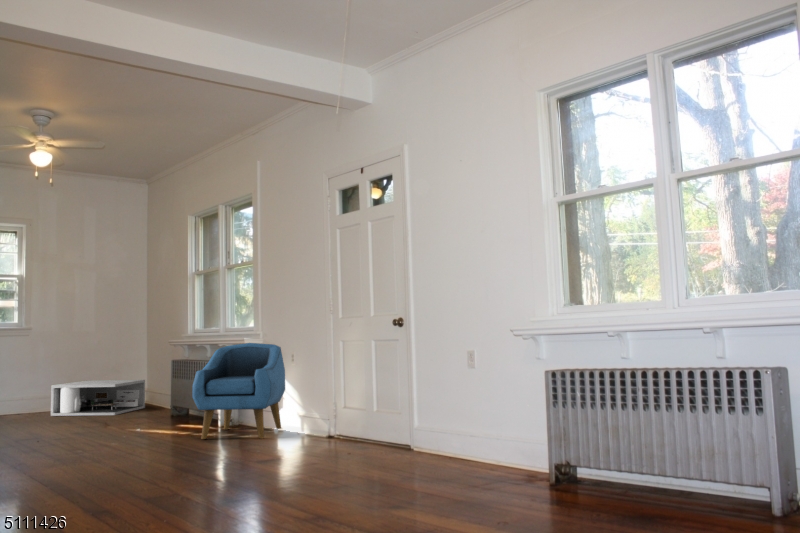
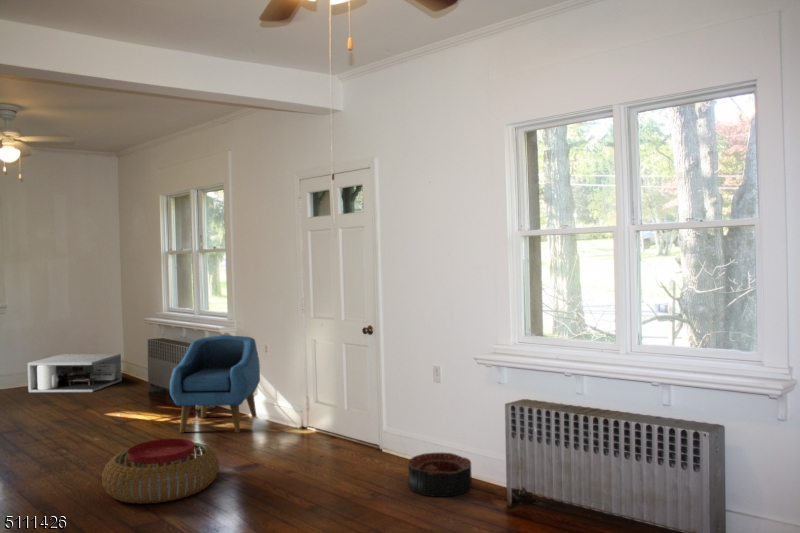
pouf: none [119,427,241,485] -> present [102,439,219,504]
basket: none [441,439,510,478] -> present [408,453,472,497]

